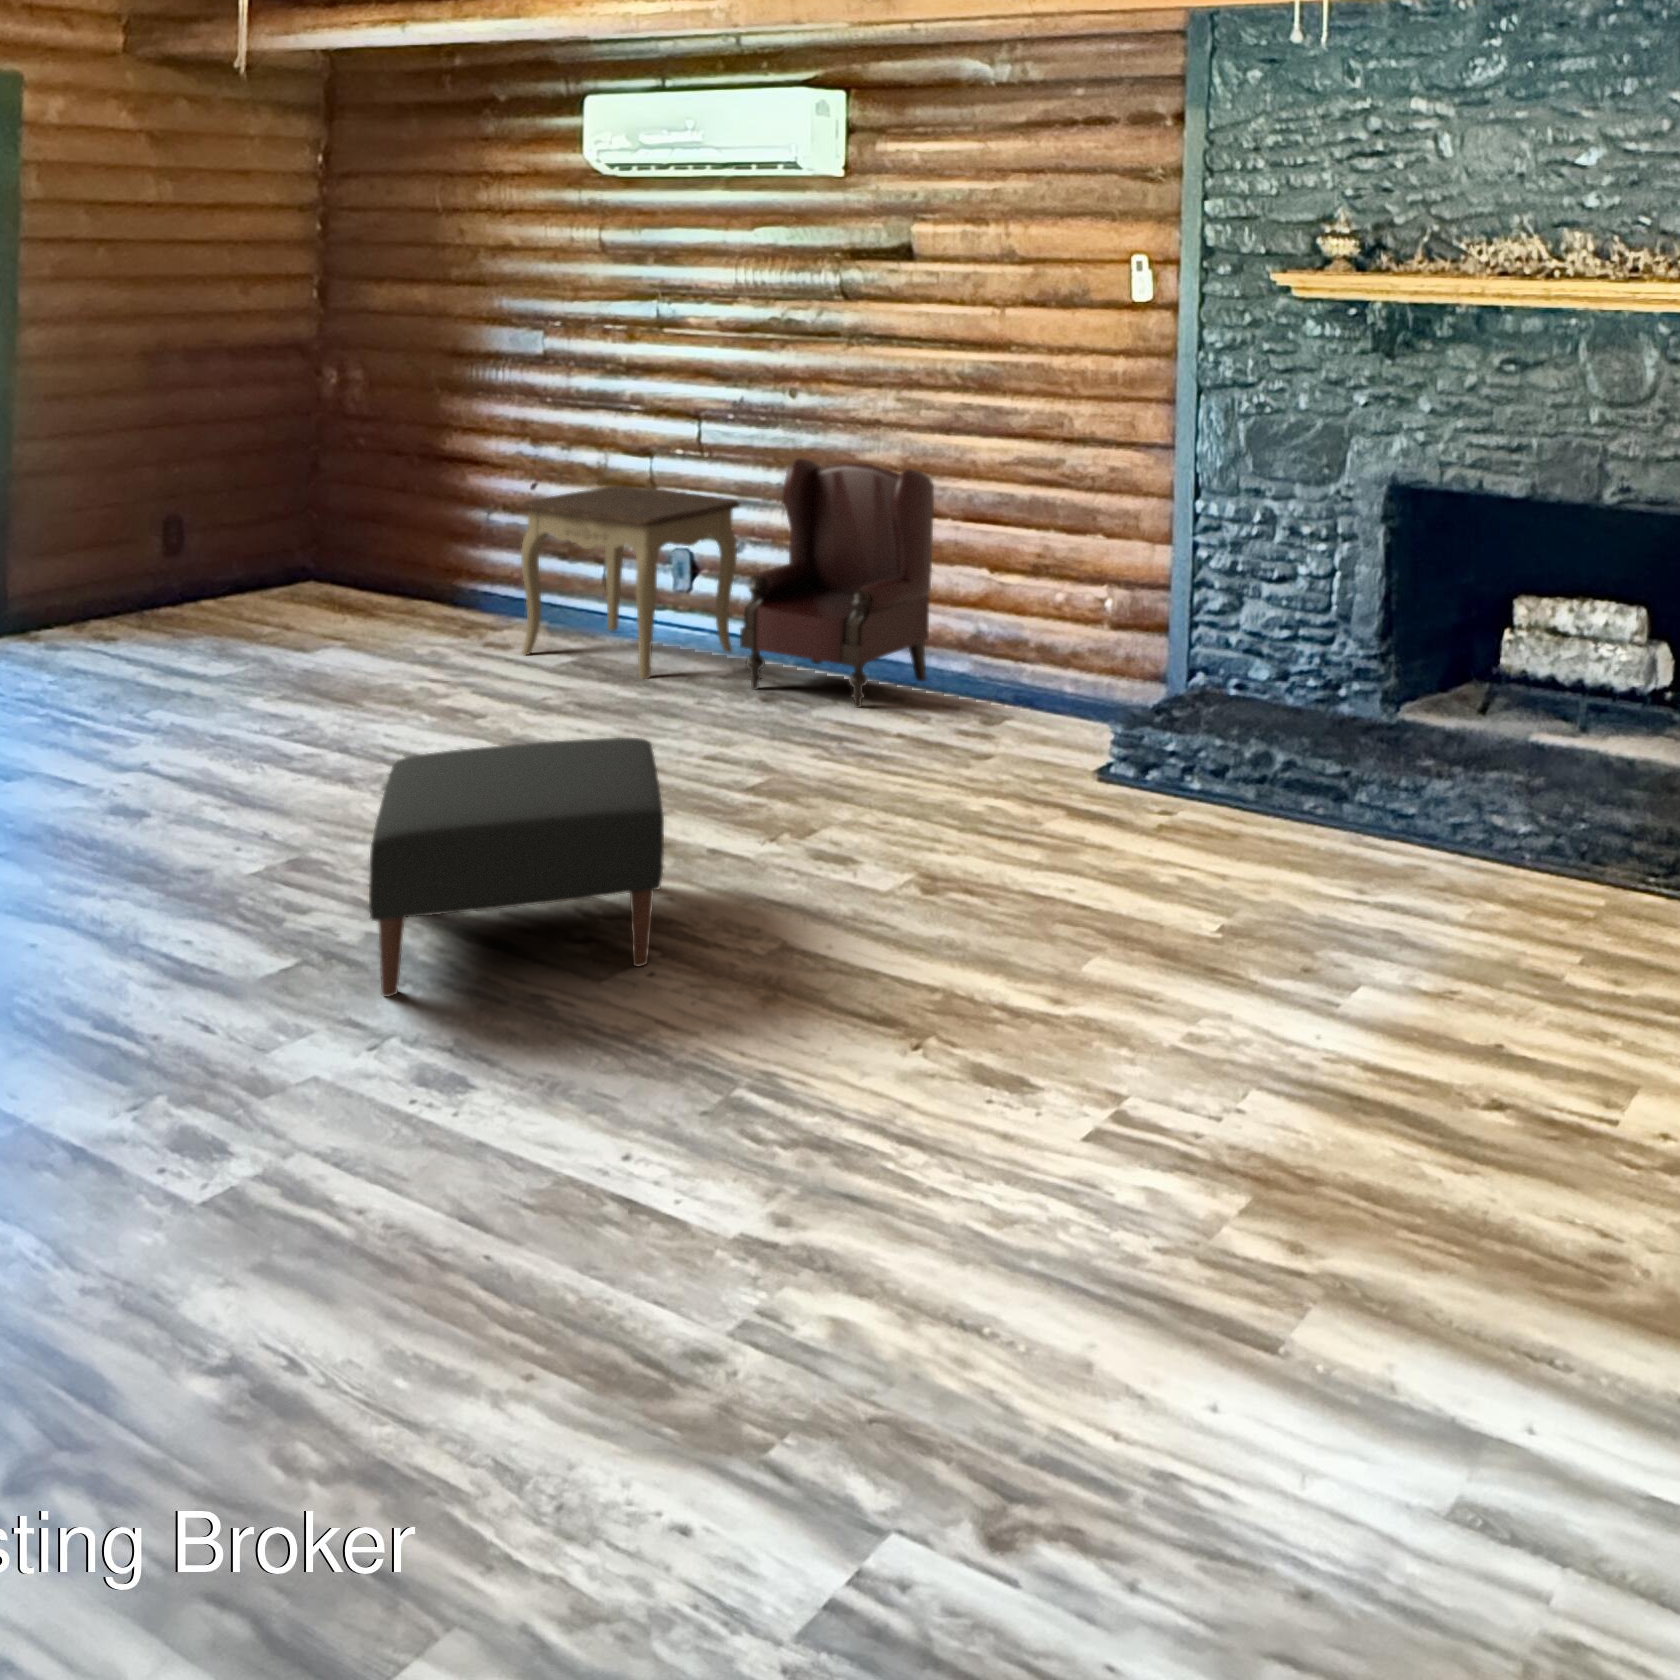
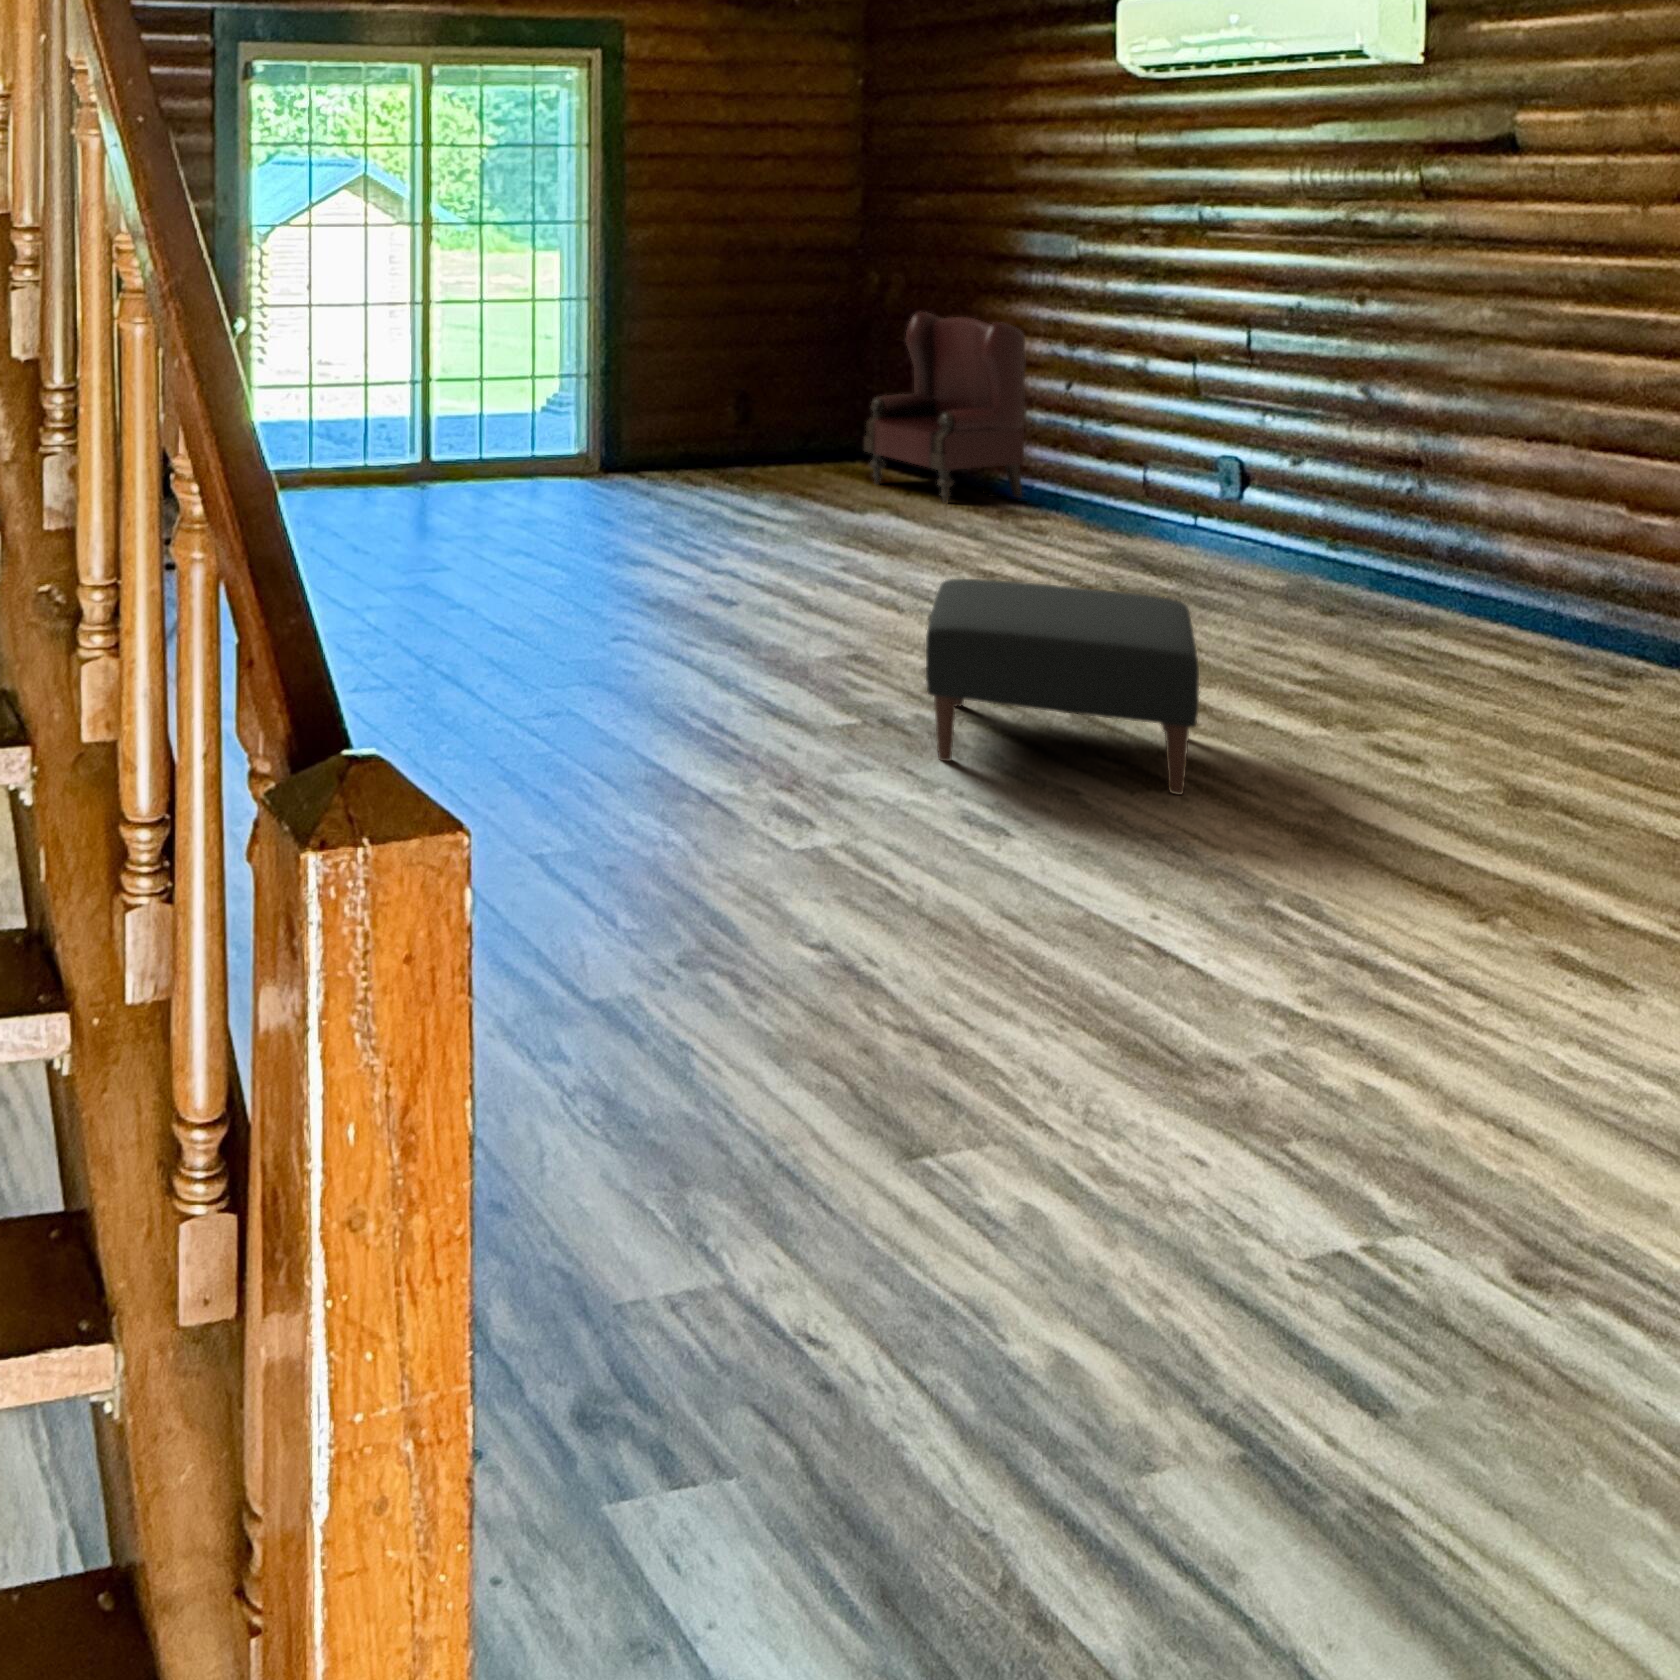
armchair: present [740,458,934,708] -> present [864,312,1025,504]
side table: present [521,485,739,679] -> none [1054,388,1297,579]

